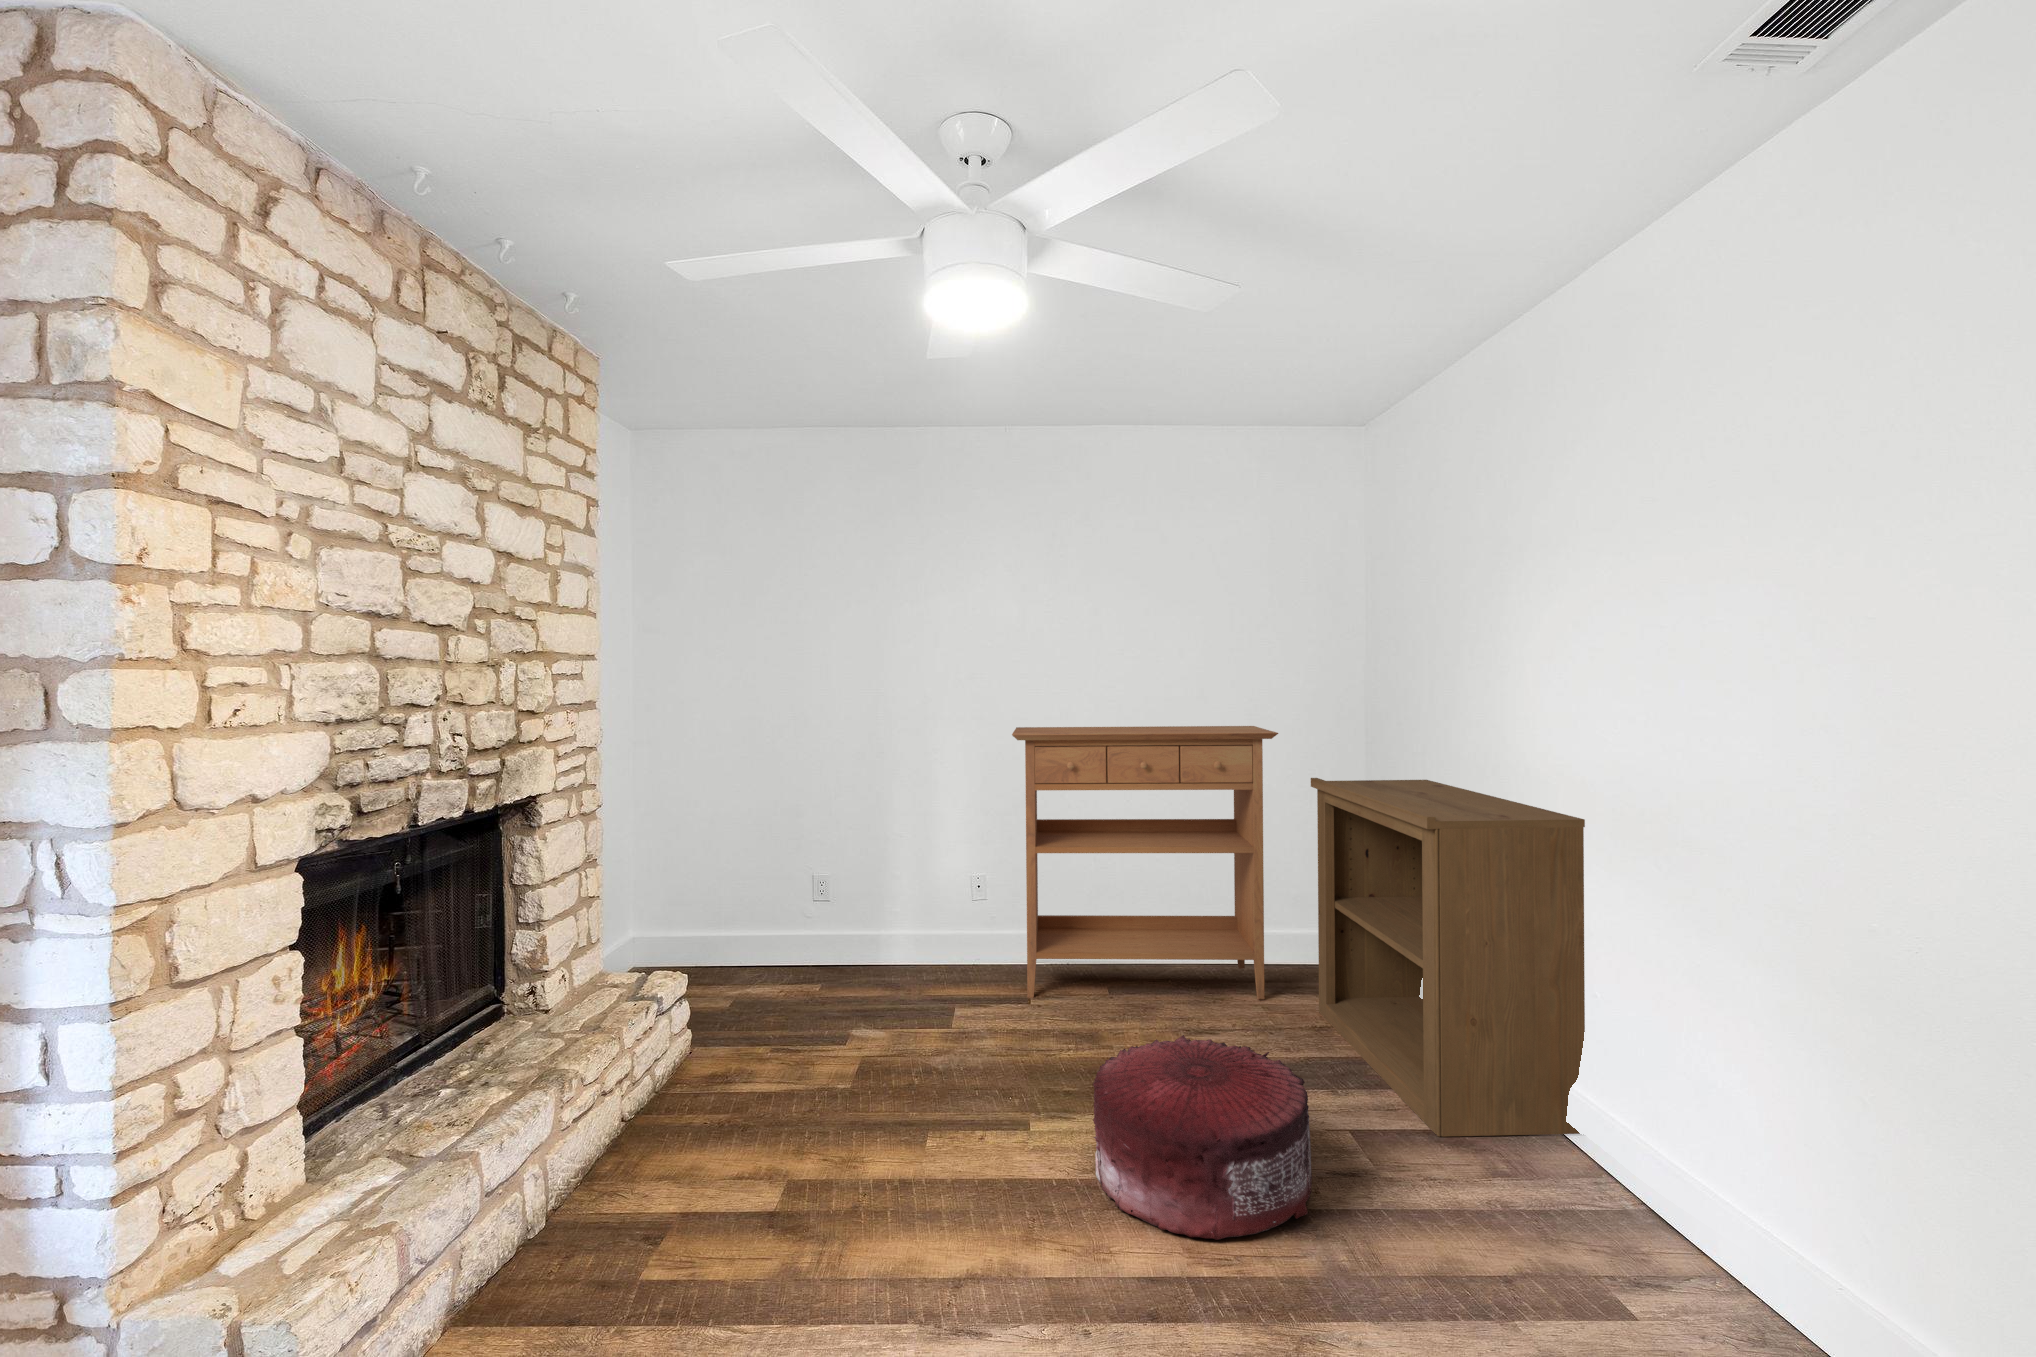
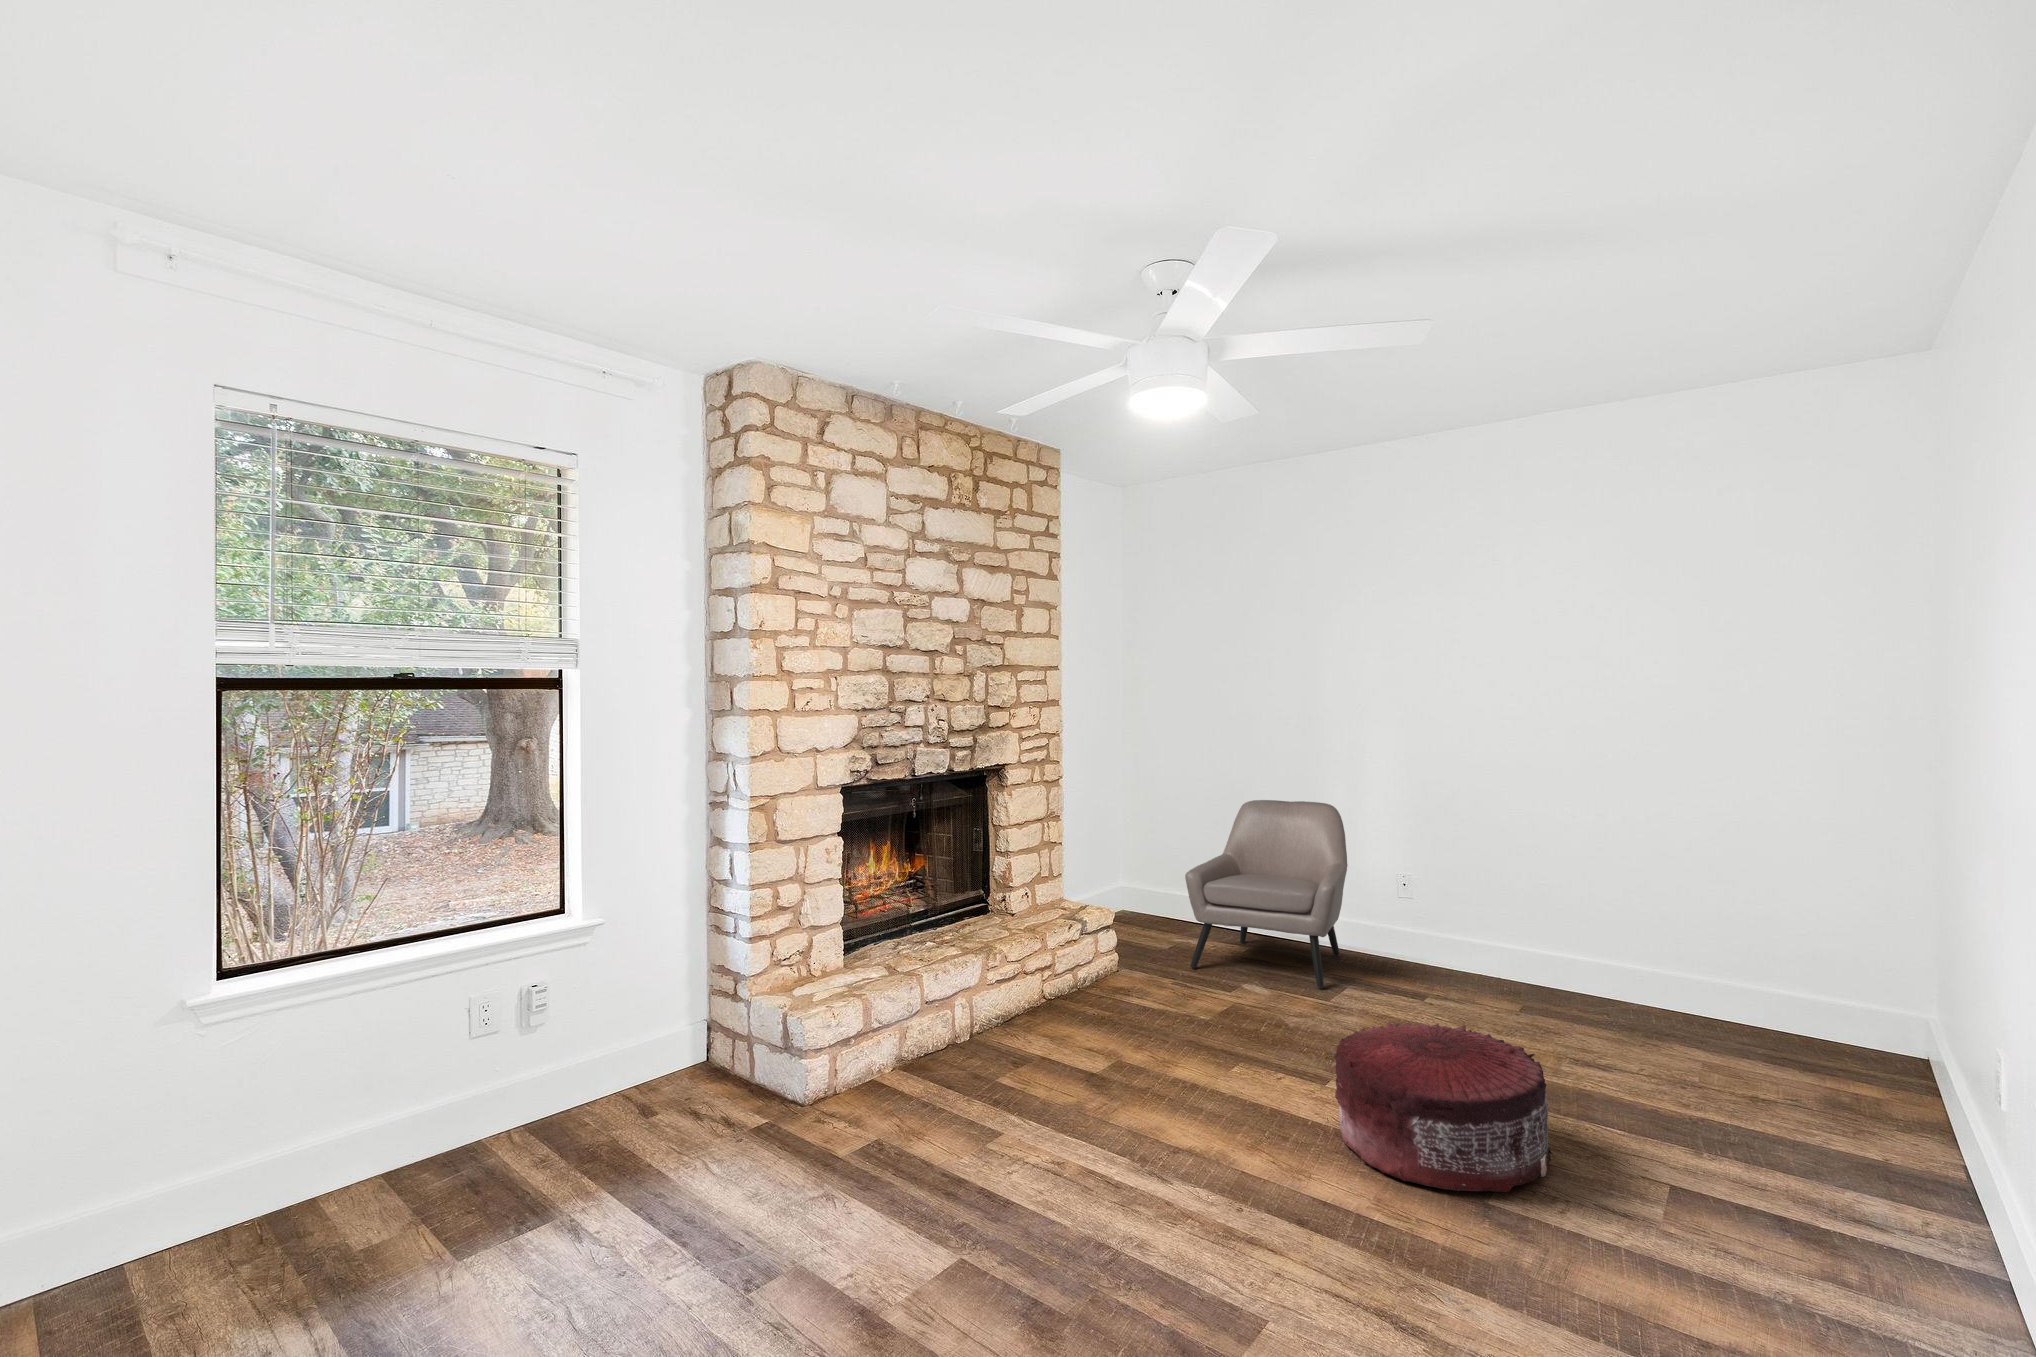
console table: present [1012,726,1278,999] -> none [1405,734,1726,1049]
bookshelf: present [1311,778,1585,1137] -> none [1741,803,1989,1254]
armchair: none [767,807,945,1023] -> present [1185,800,1348,988]

